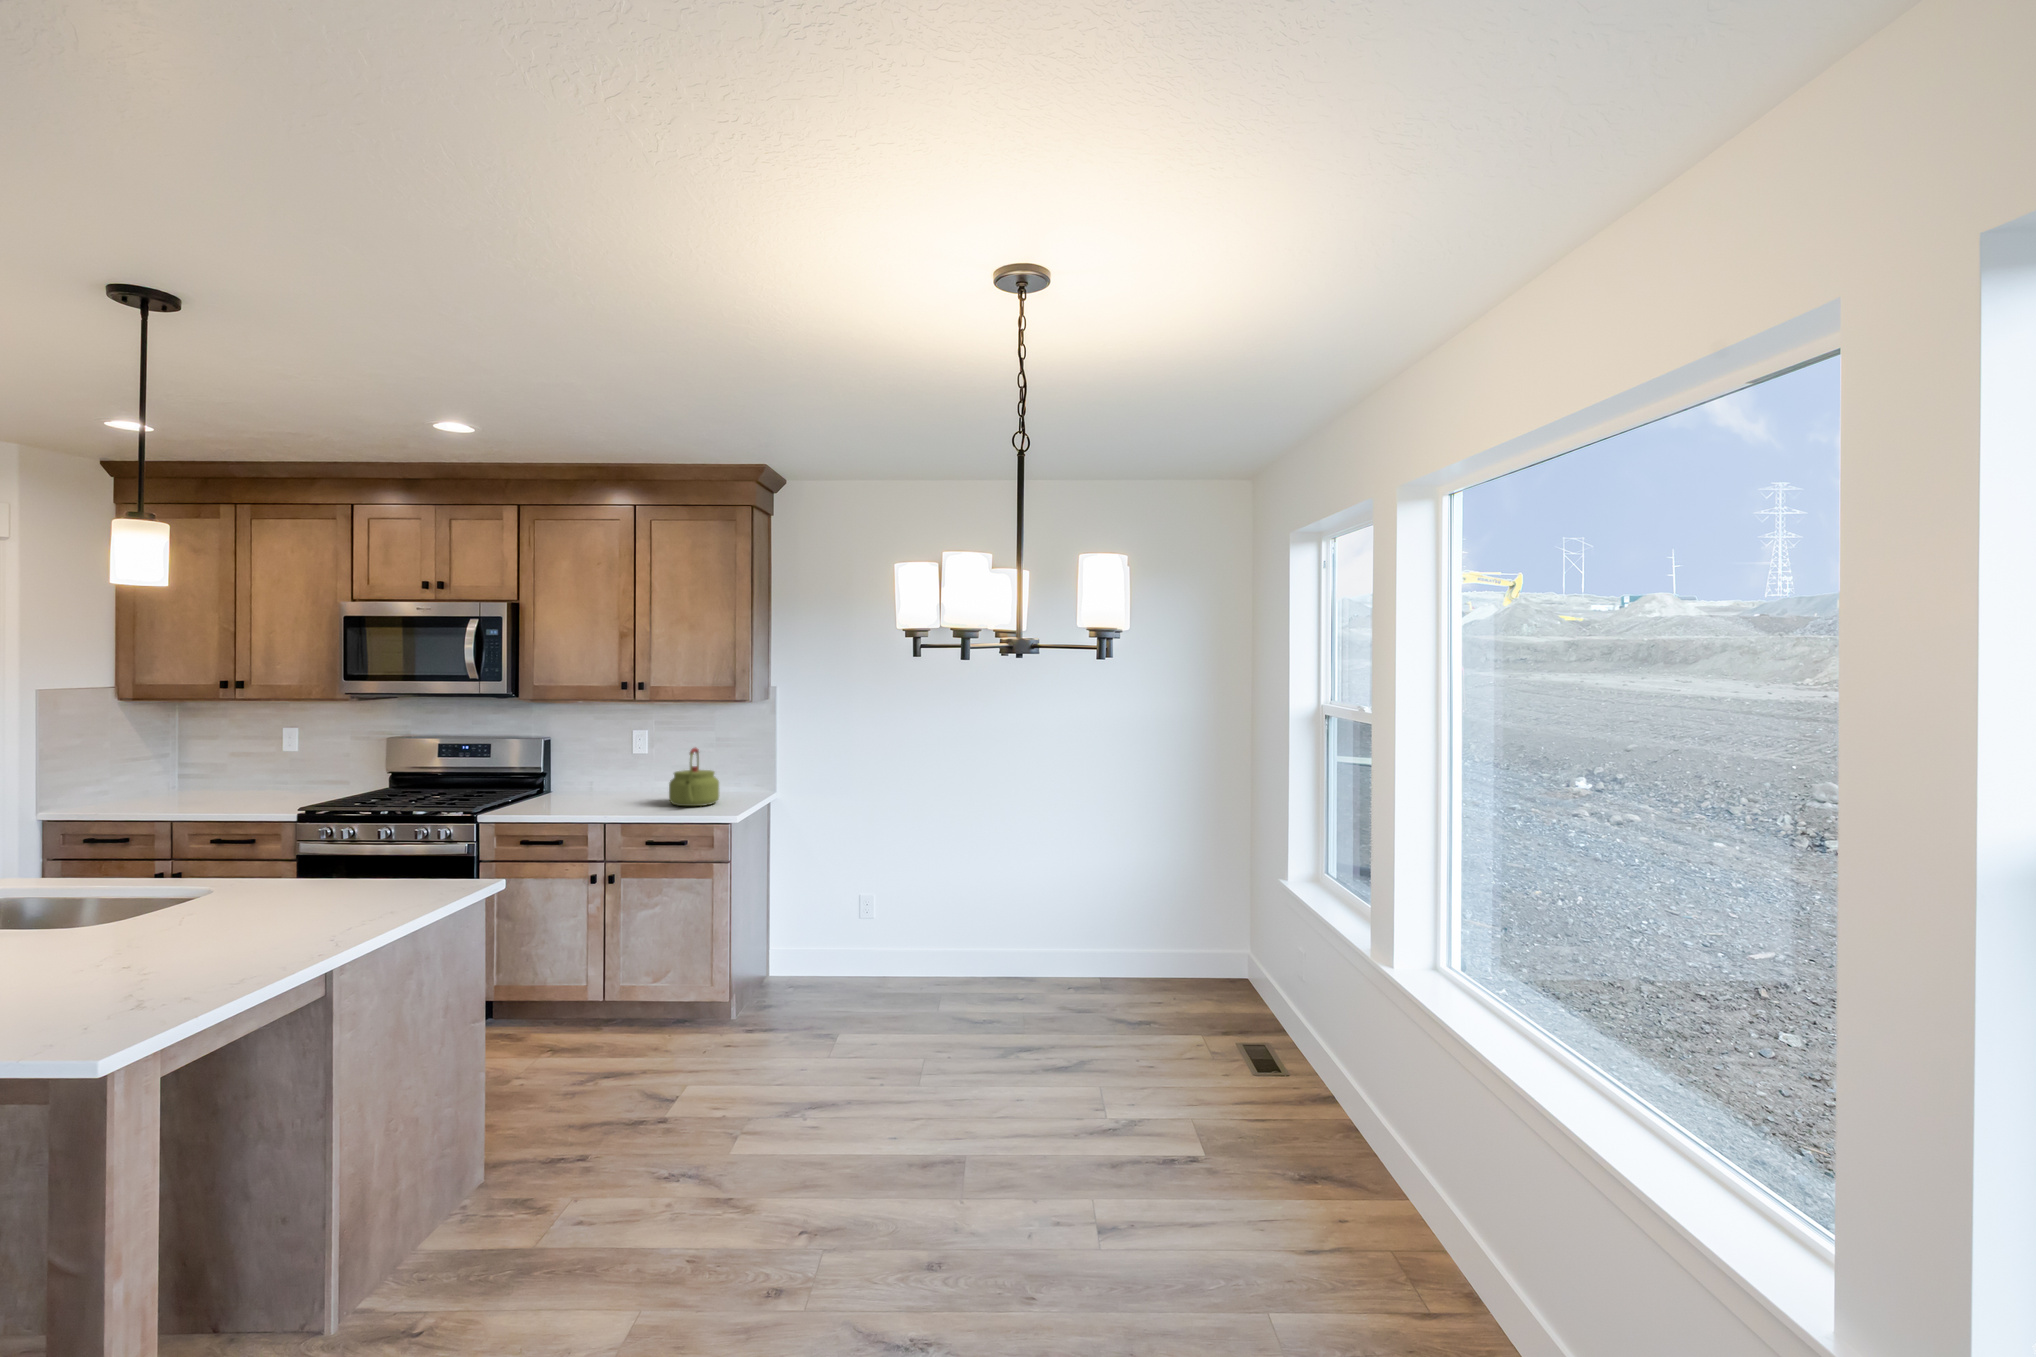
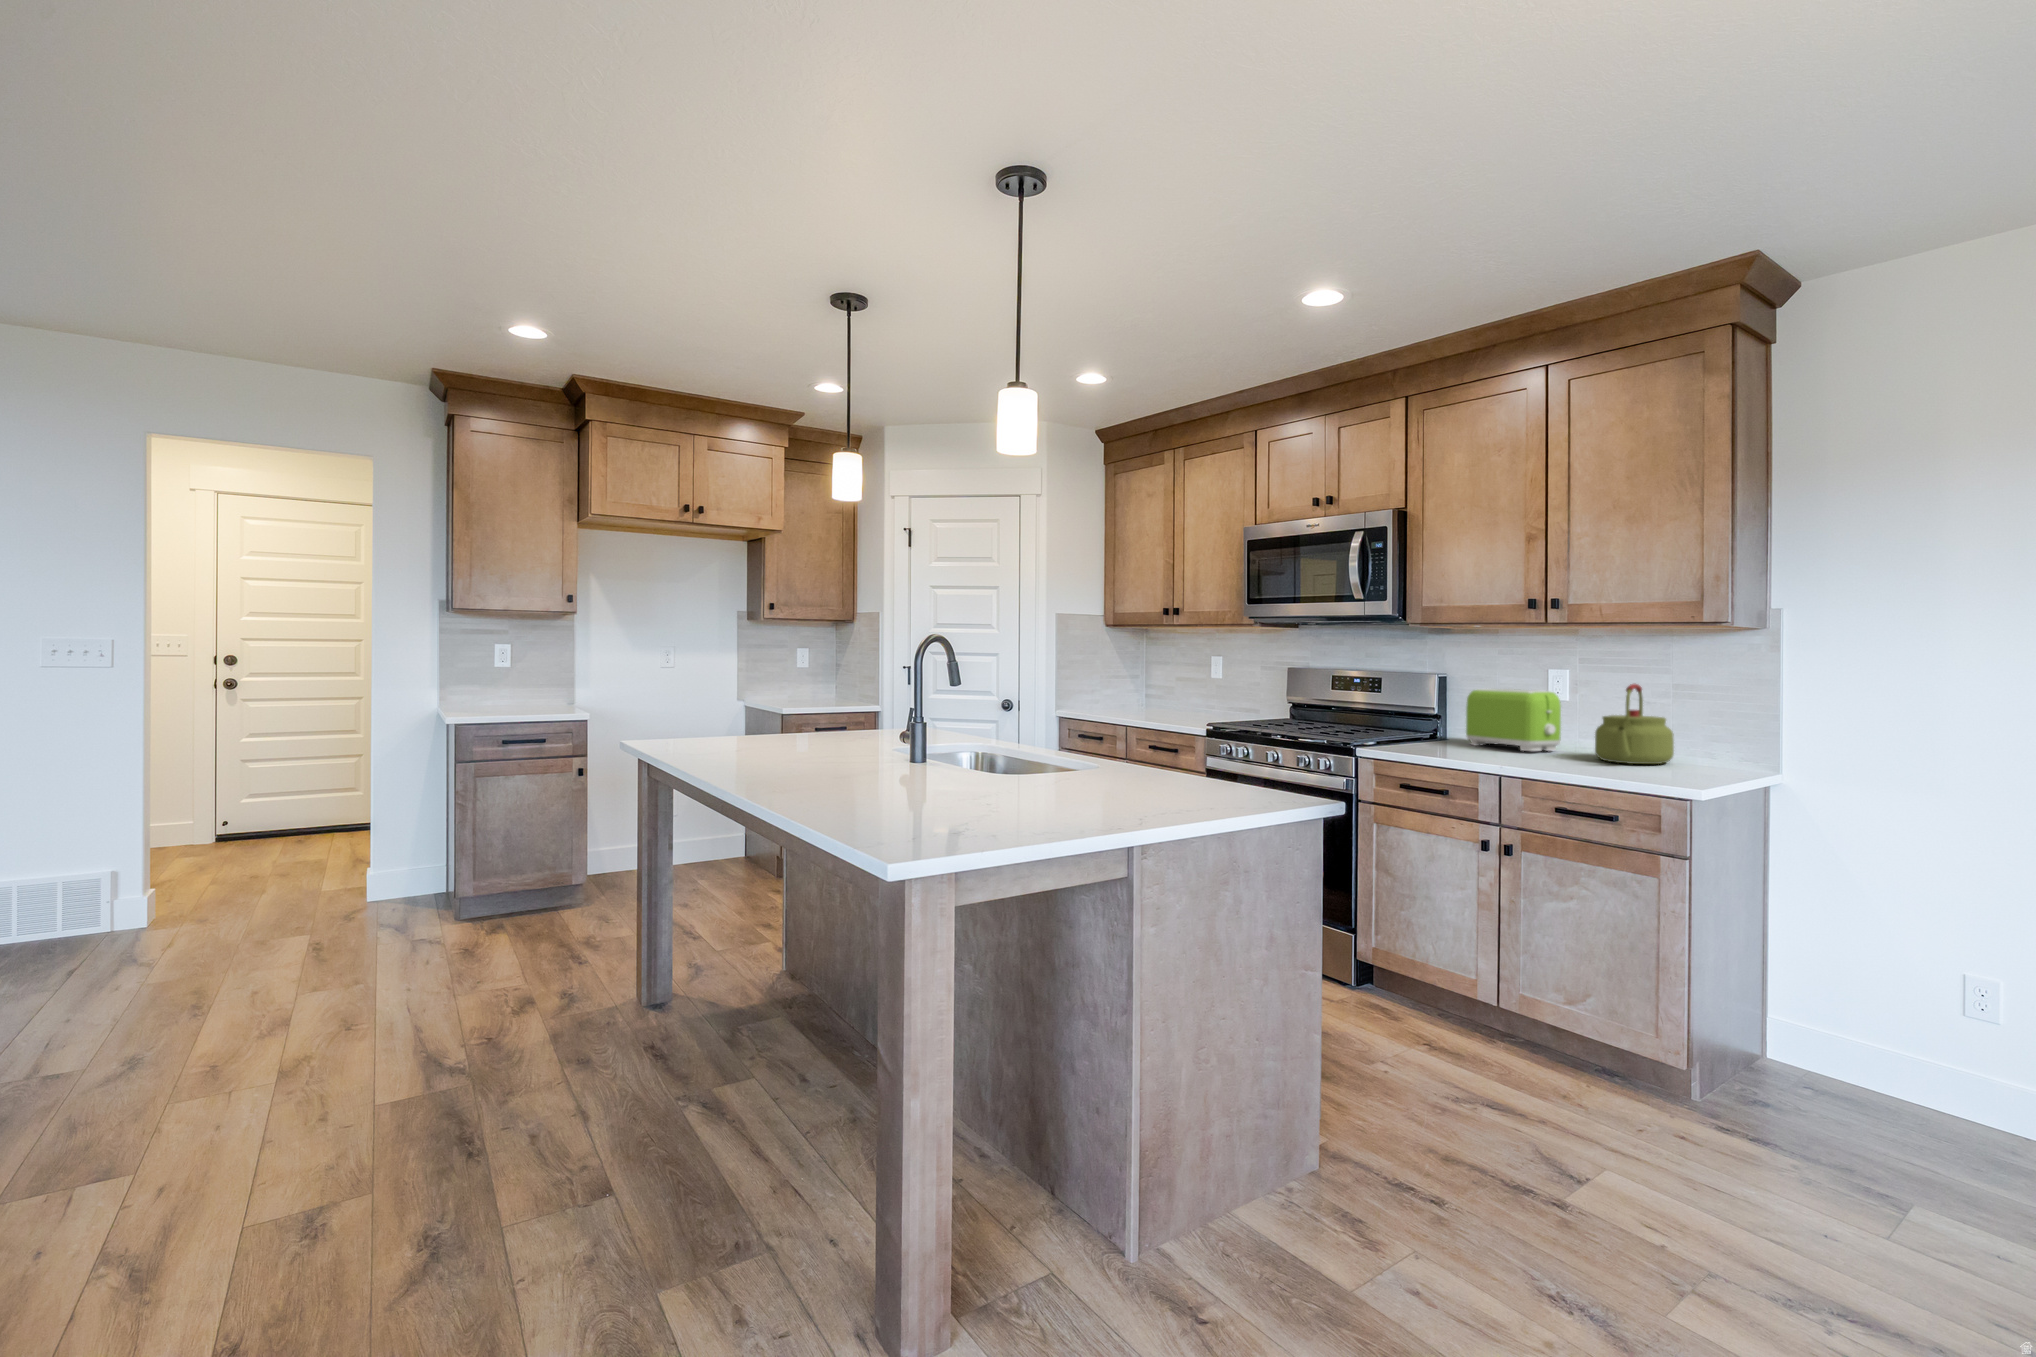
toaster: none [570,752,643,802] -> present [1466,689,1561,751]

